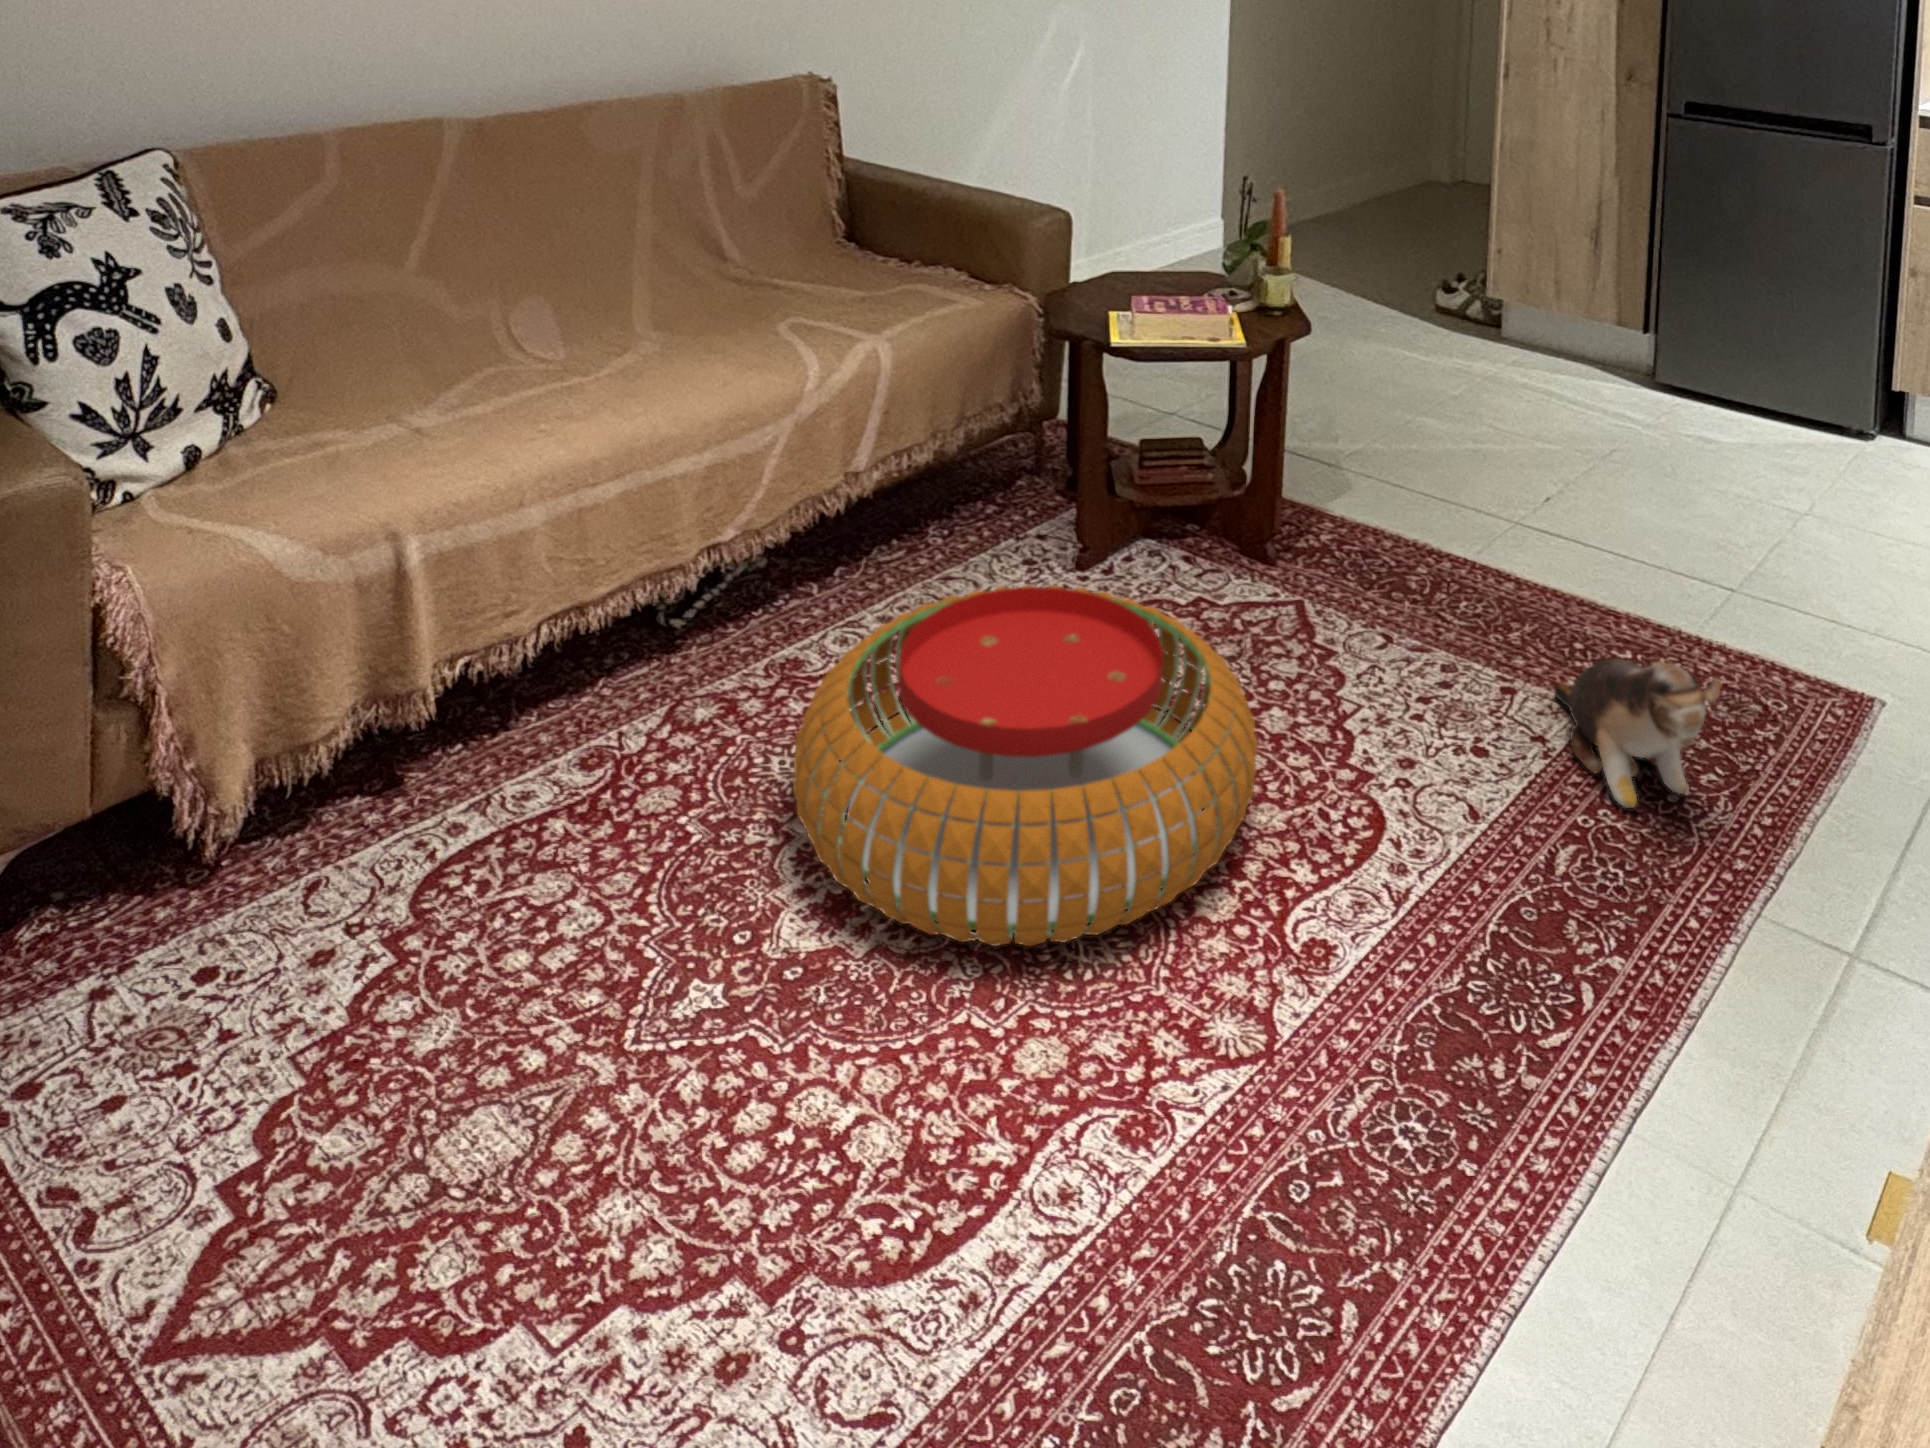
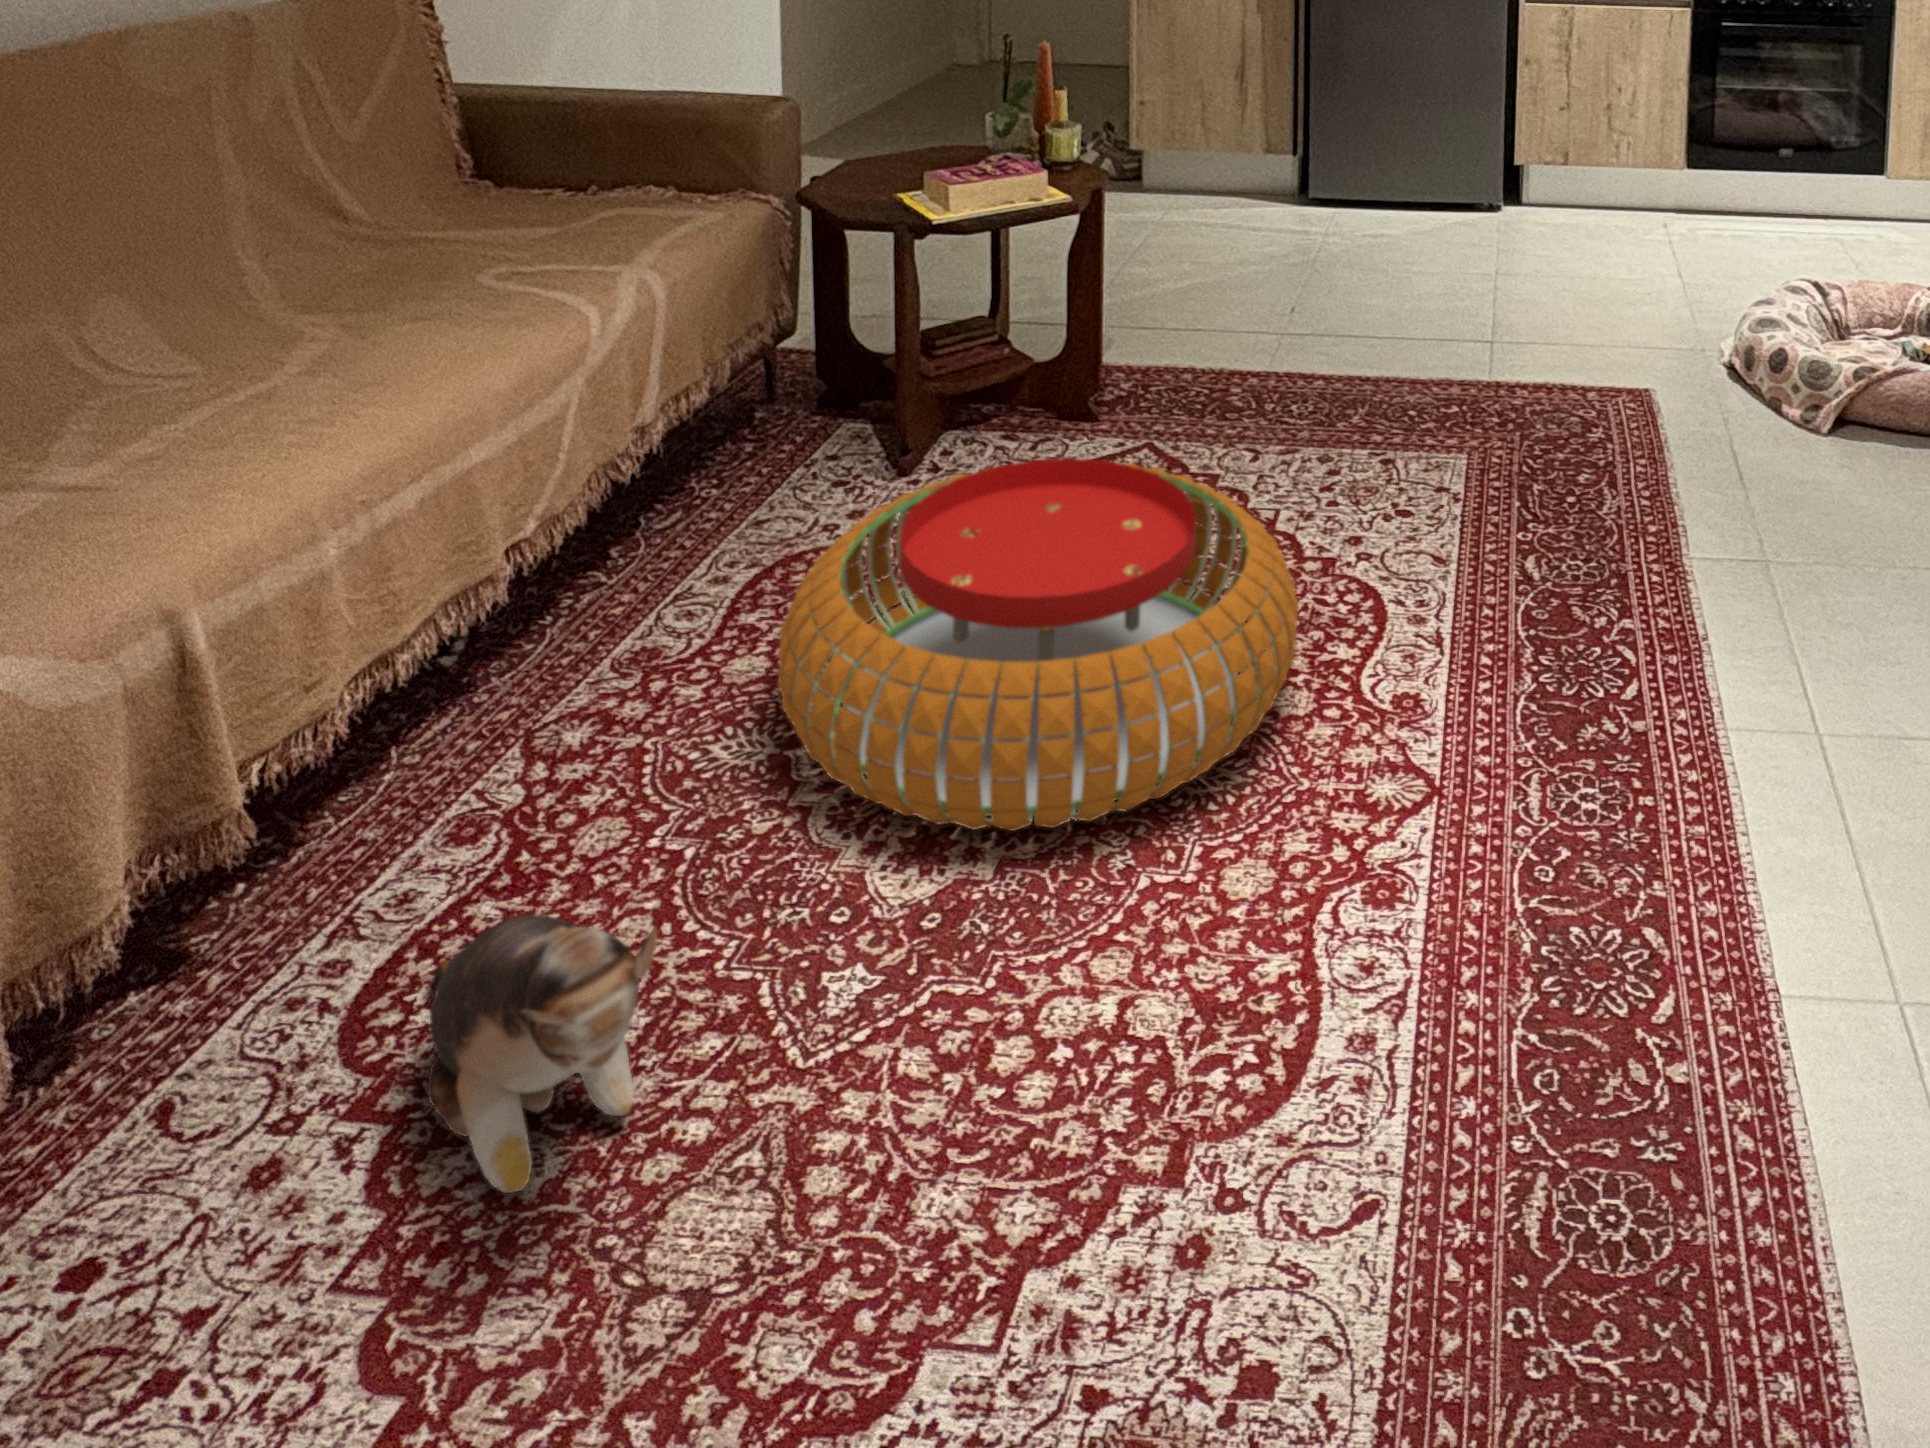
plush toy: present [1555,659,1720,808] -> present [427,914,657,1193]

